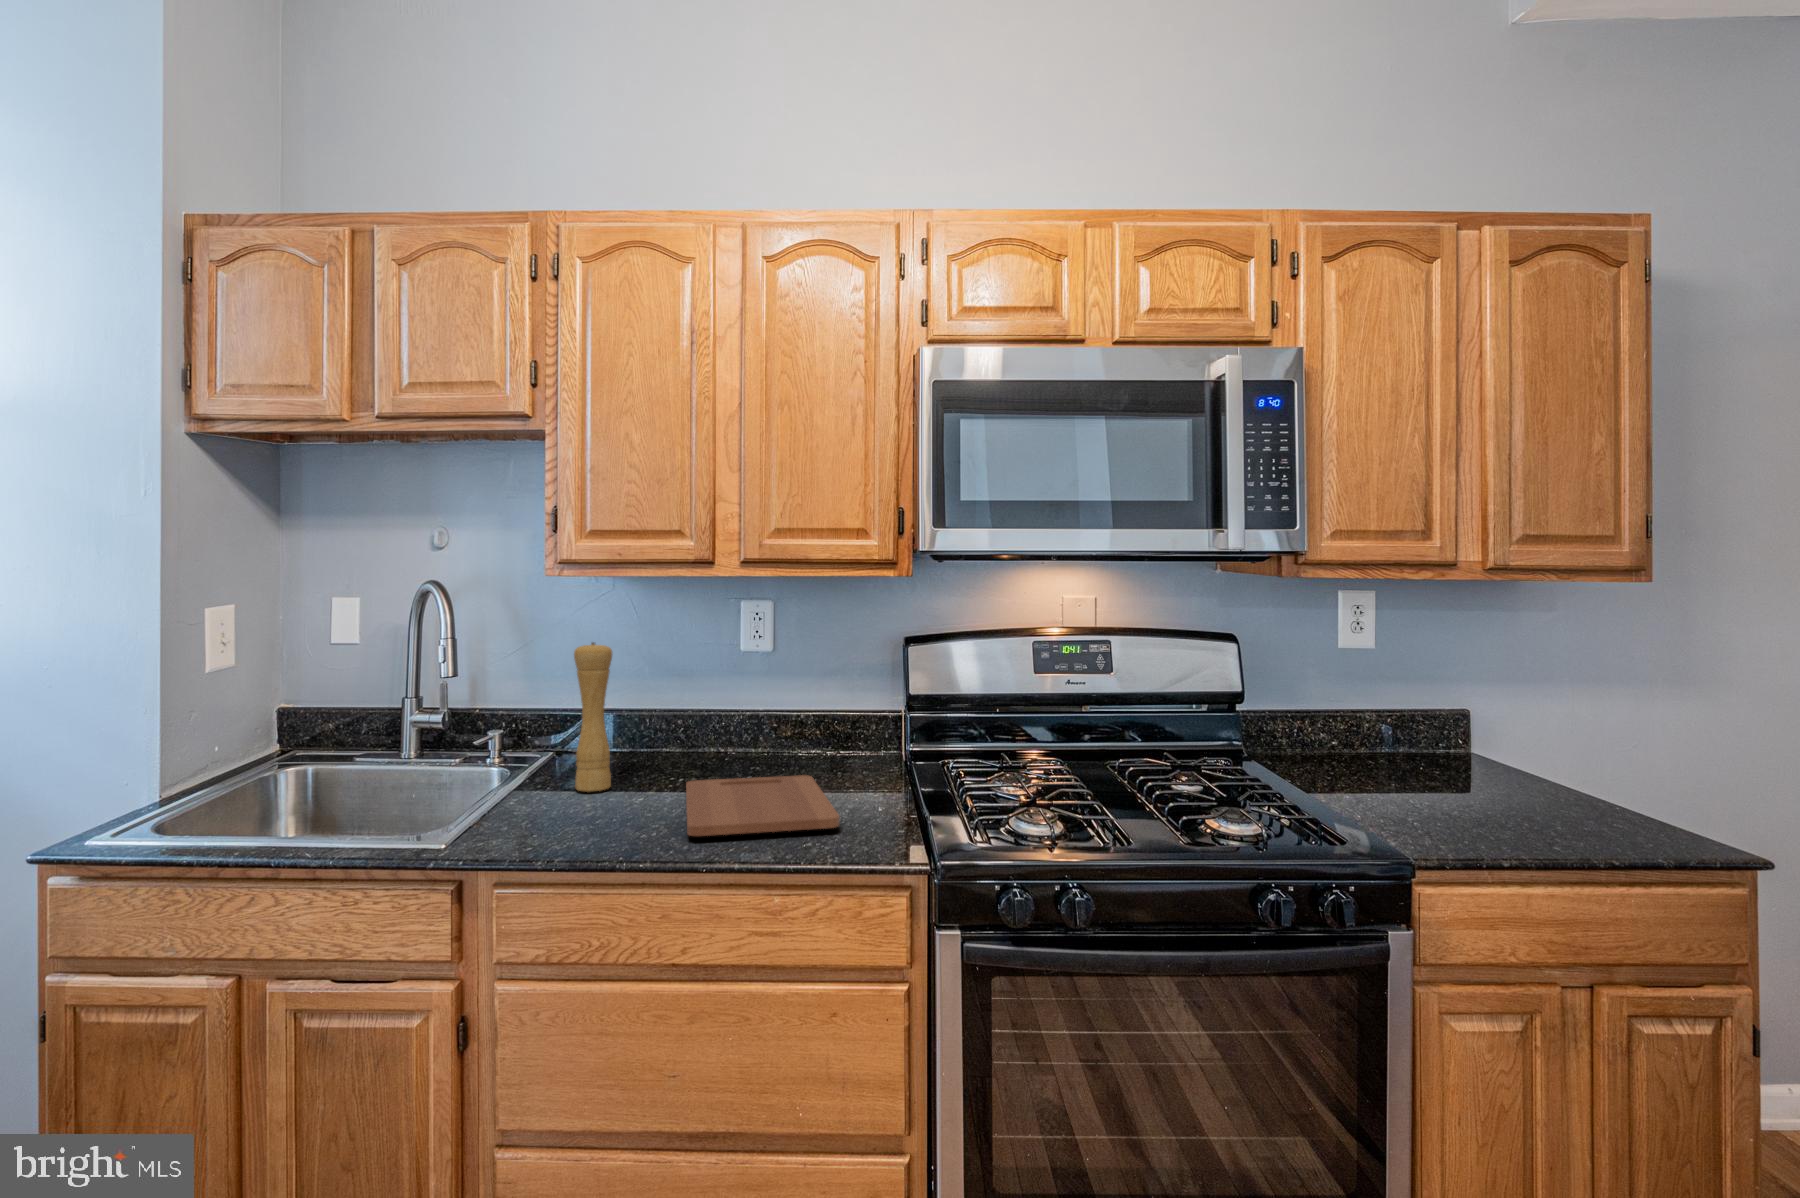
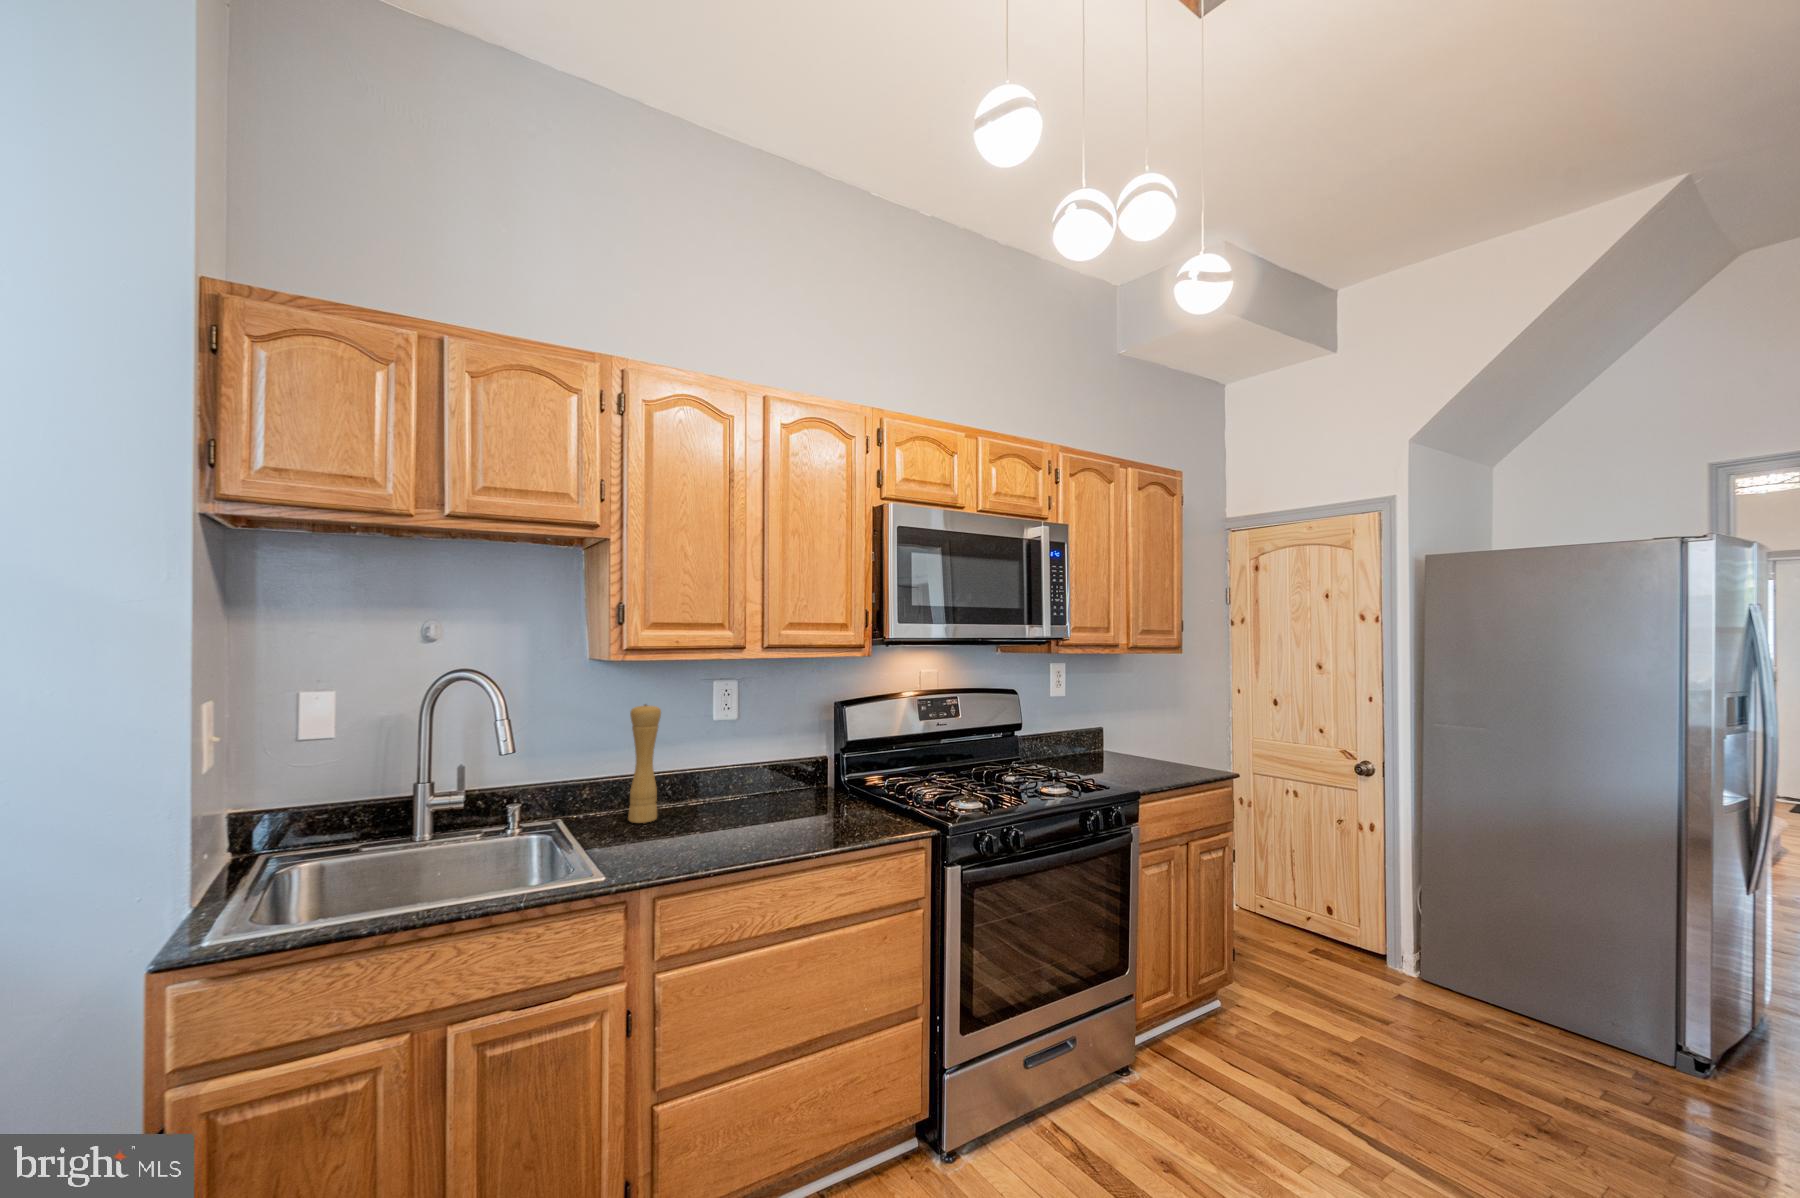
cutting board: present [686,775,840,836] -> none [709,792,865,841]

